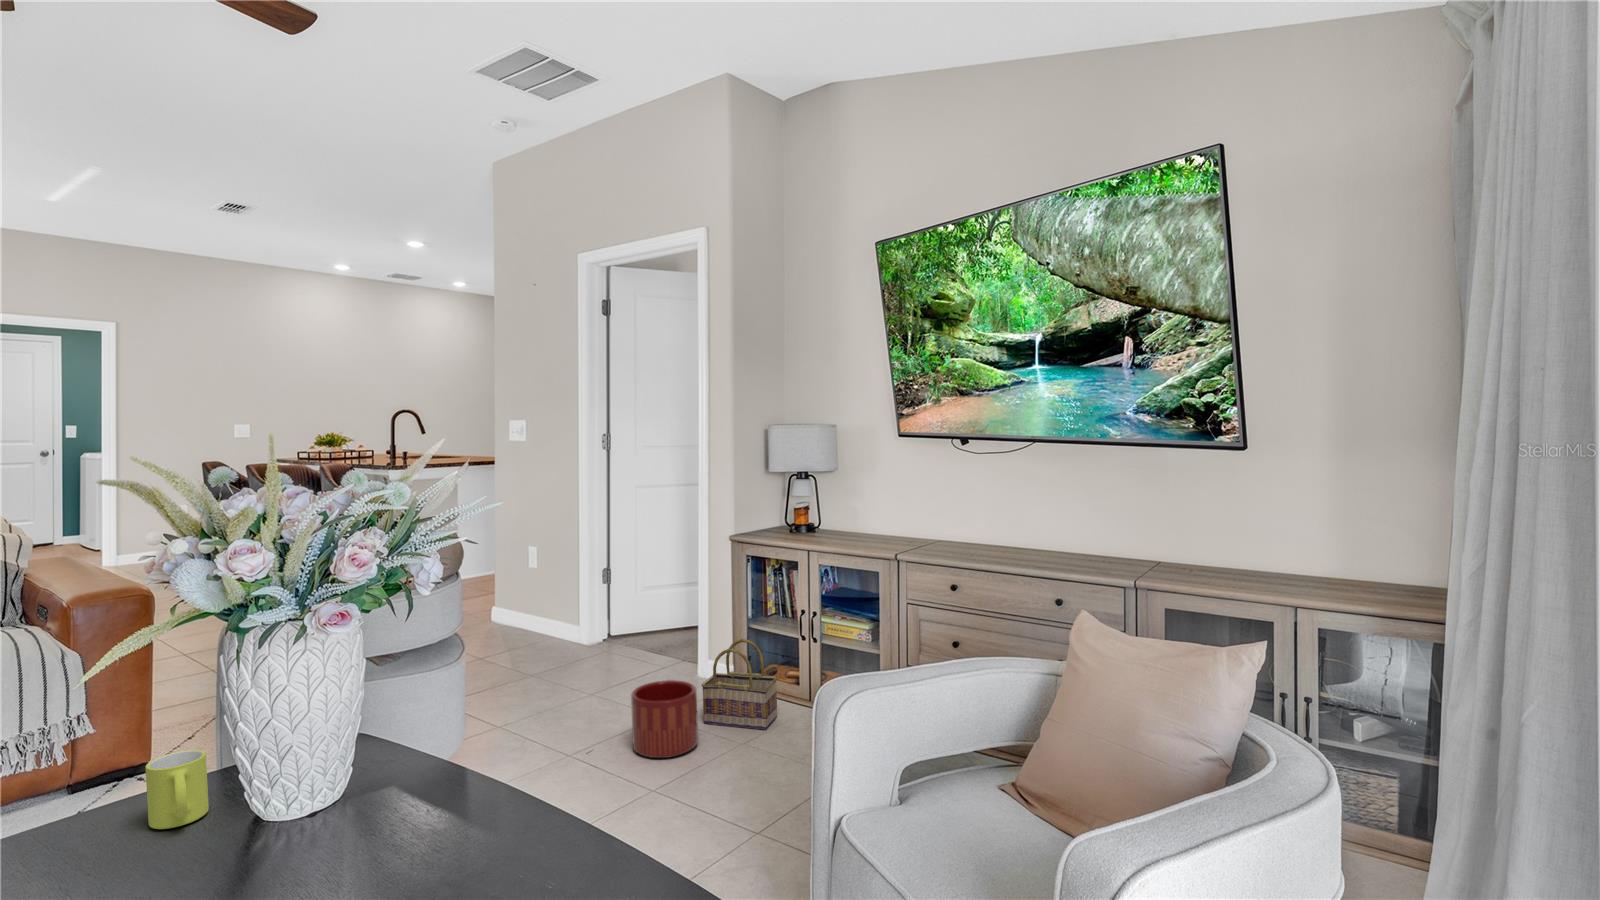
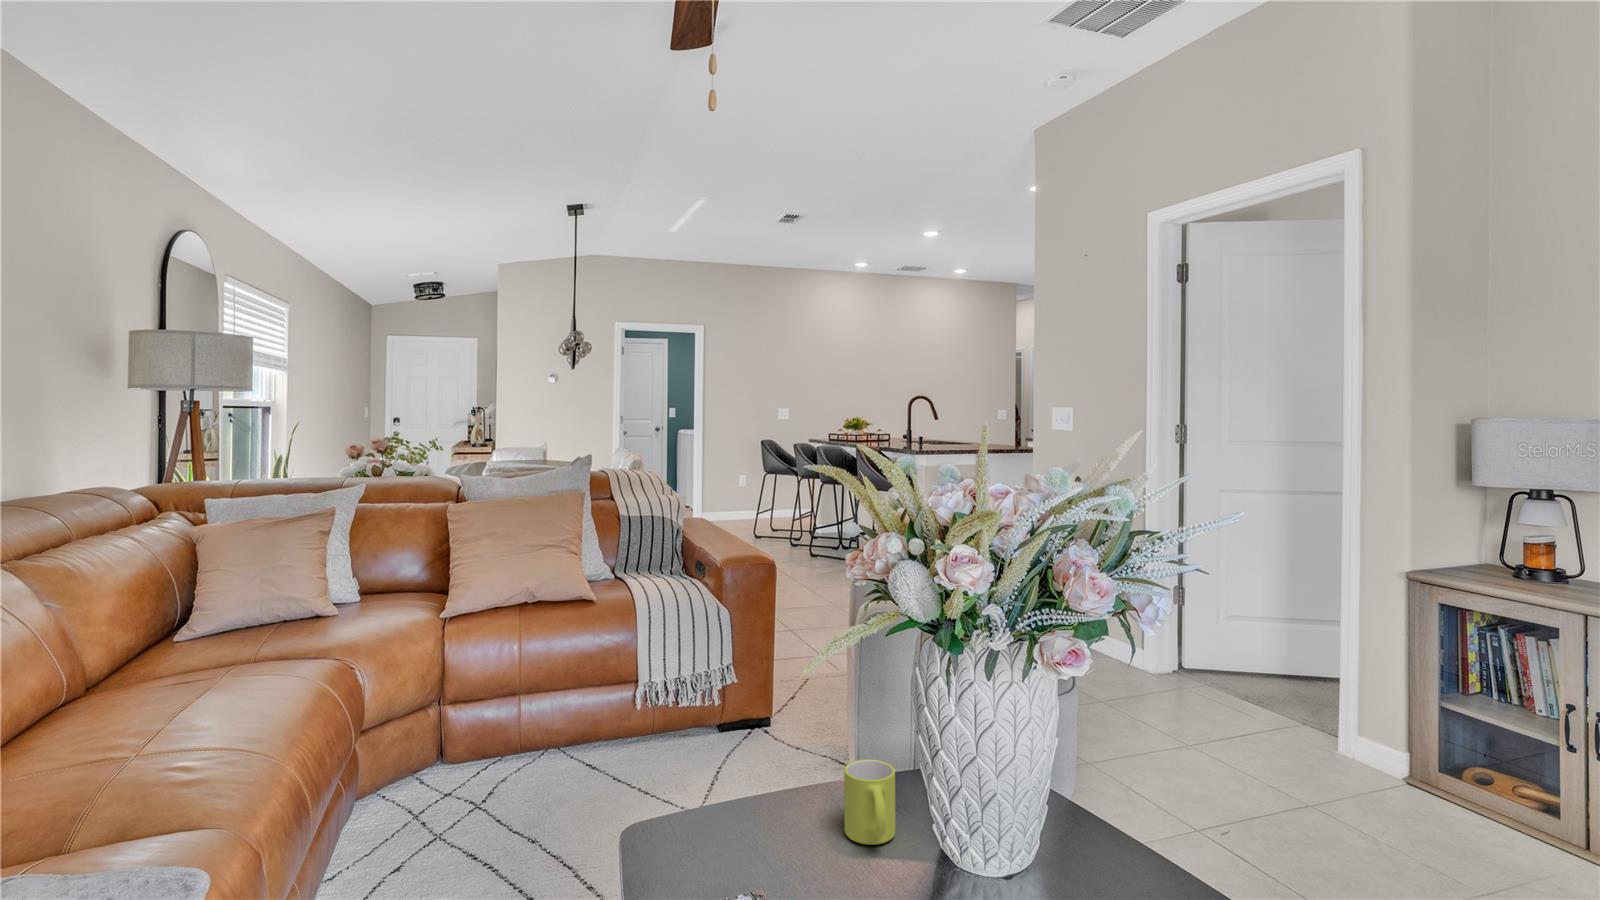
basket: present [701,639,777,729] -> none [1370,721,1503,862]
planter: present [631,680,698,758] -> none [1273,755,1376,866]

